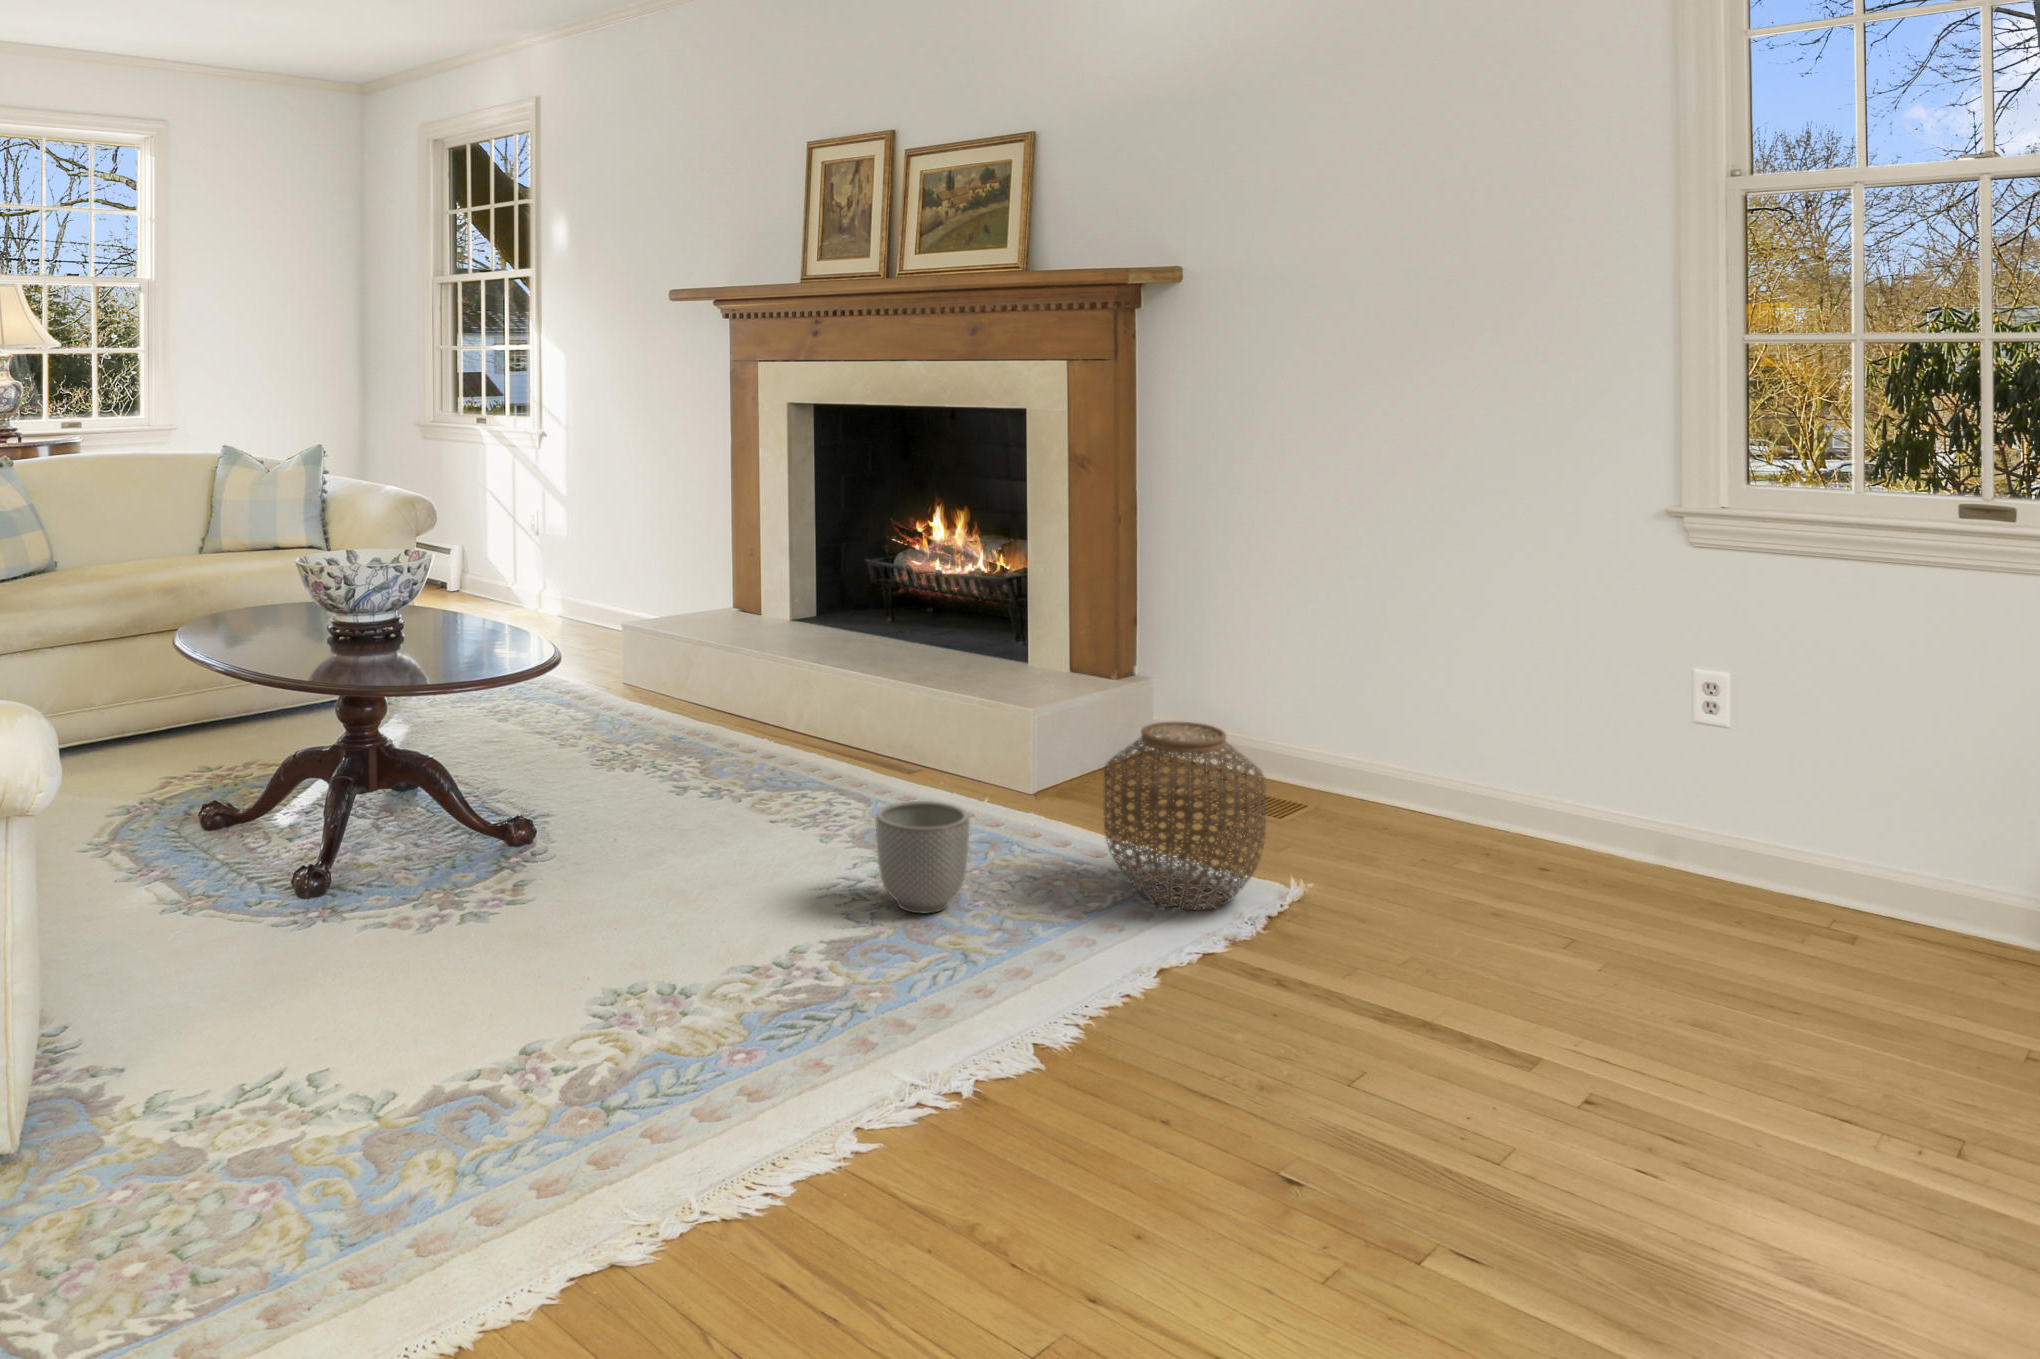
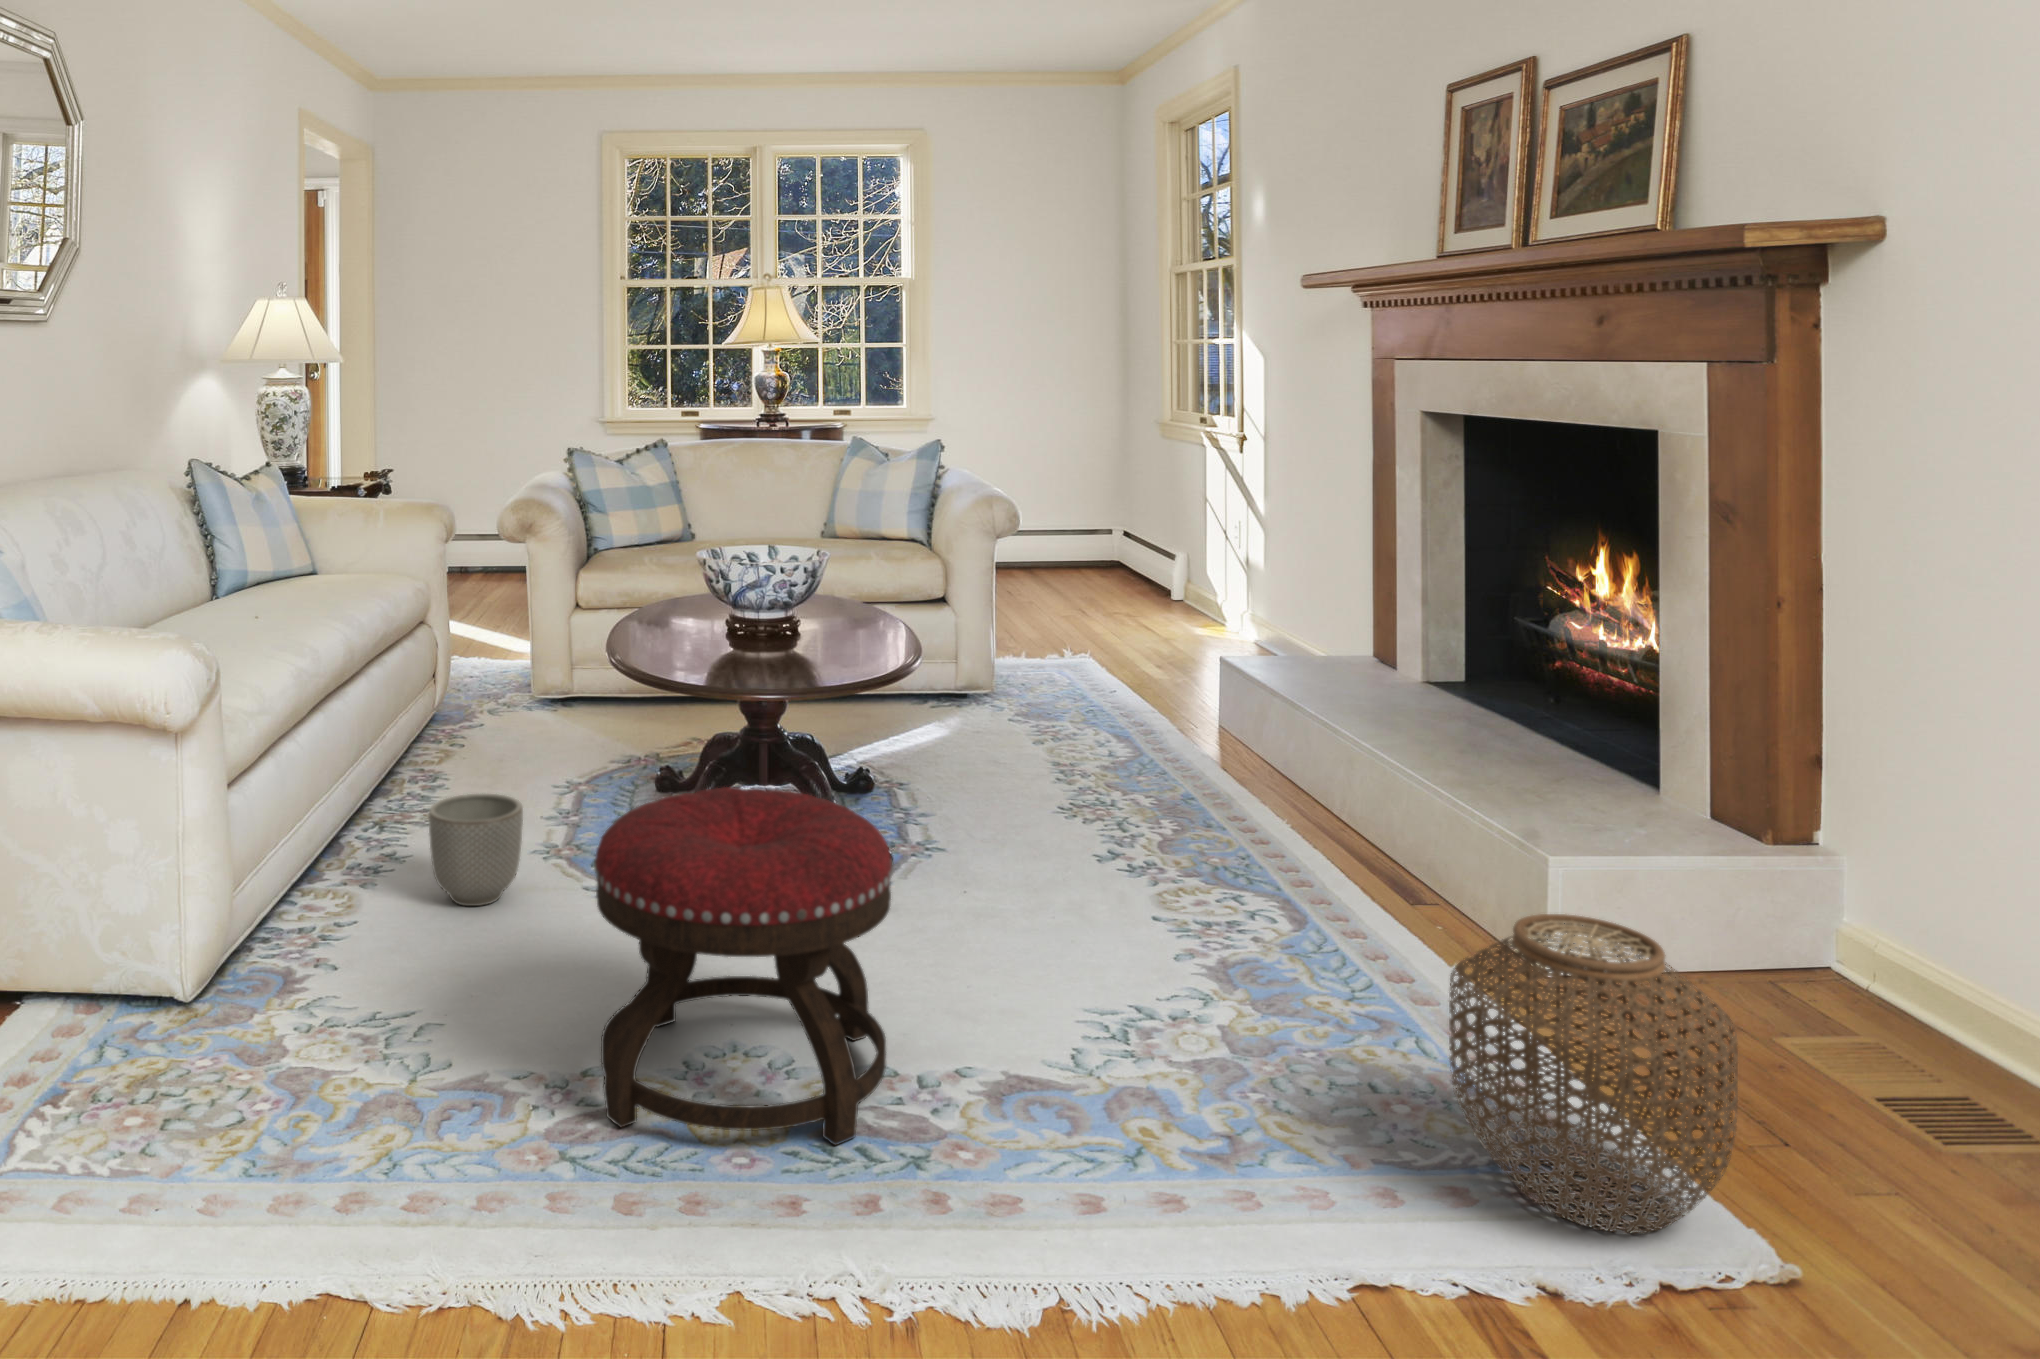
ottoman: none [519,751,795,1068] -> present [594,787,894,1145]
planter: present [876,801,970,913] -> present [428,794,523,906]

